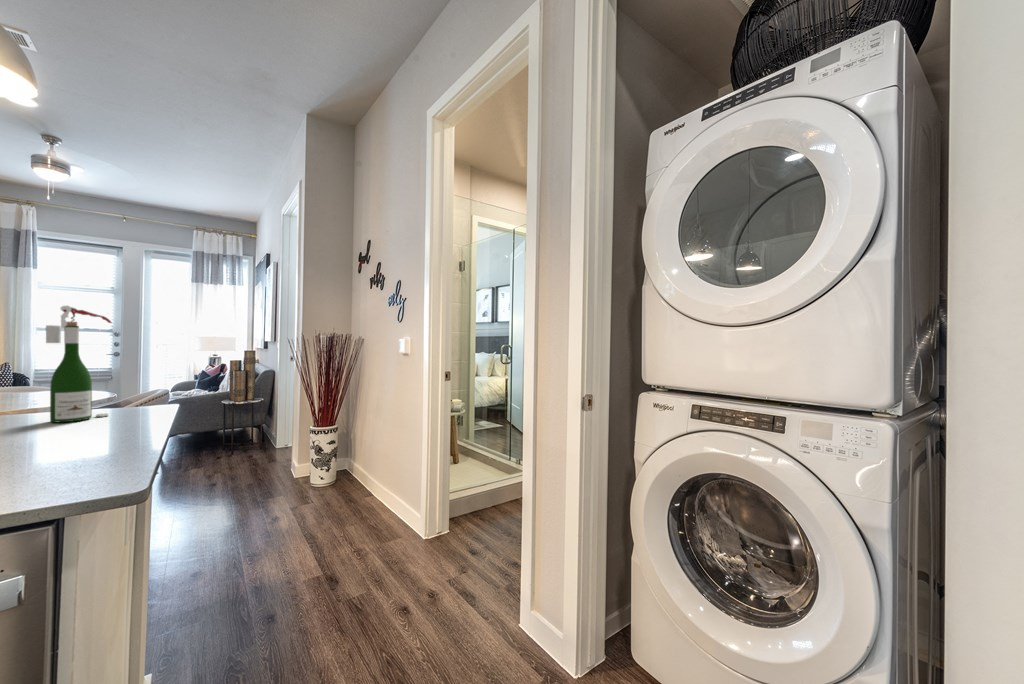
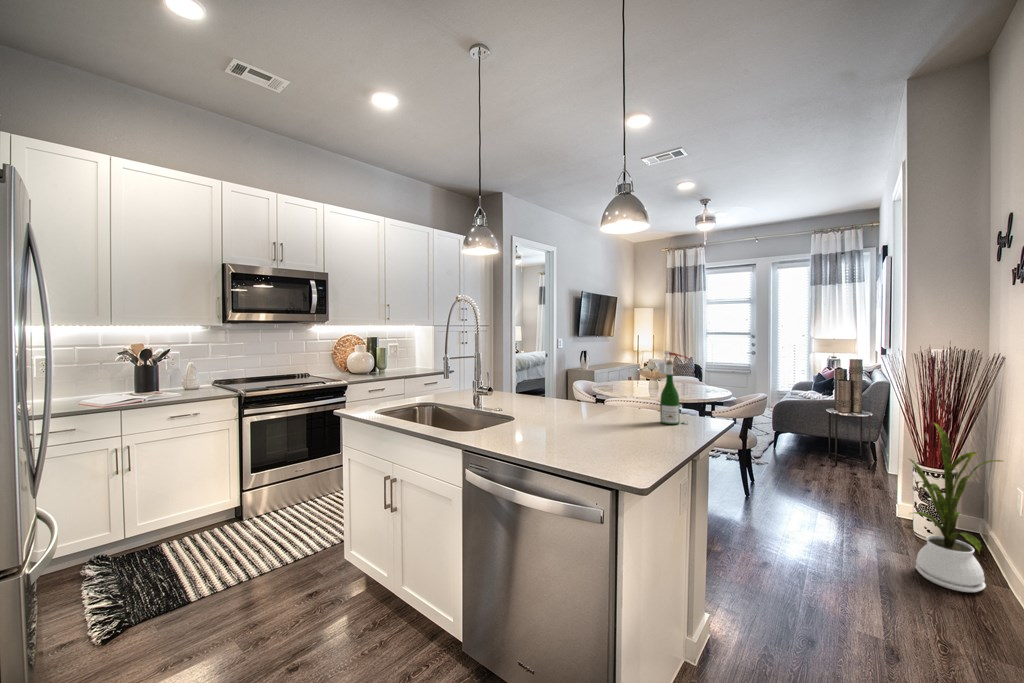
house plant: none [317,388,375,513] -> present [910,423,1001,592]

